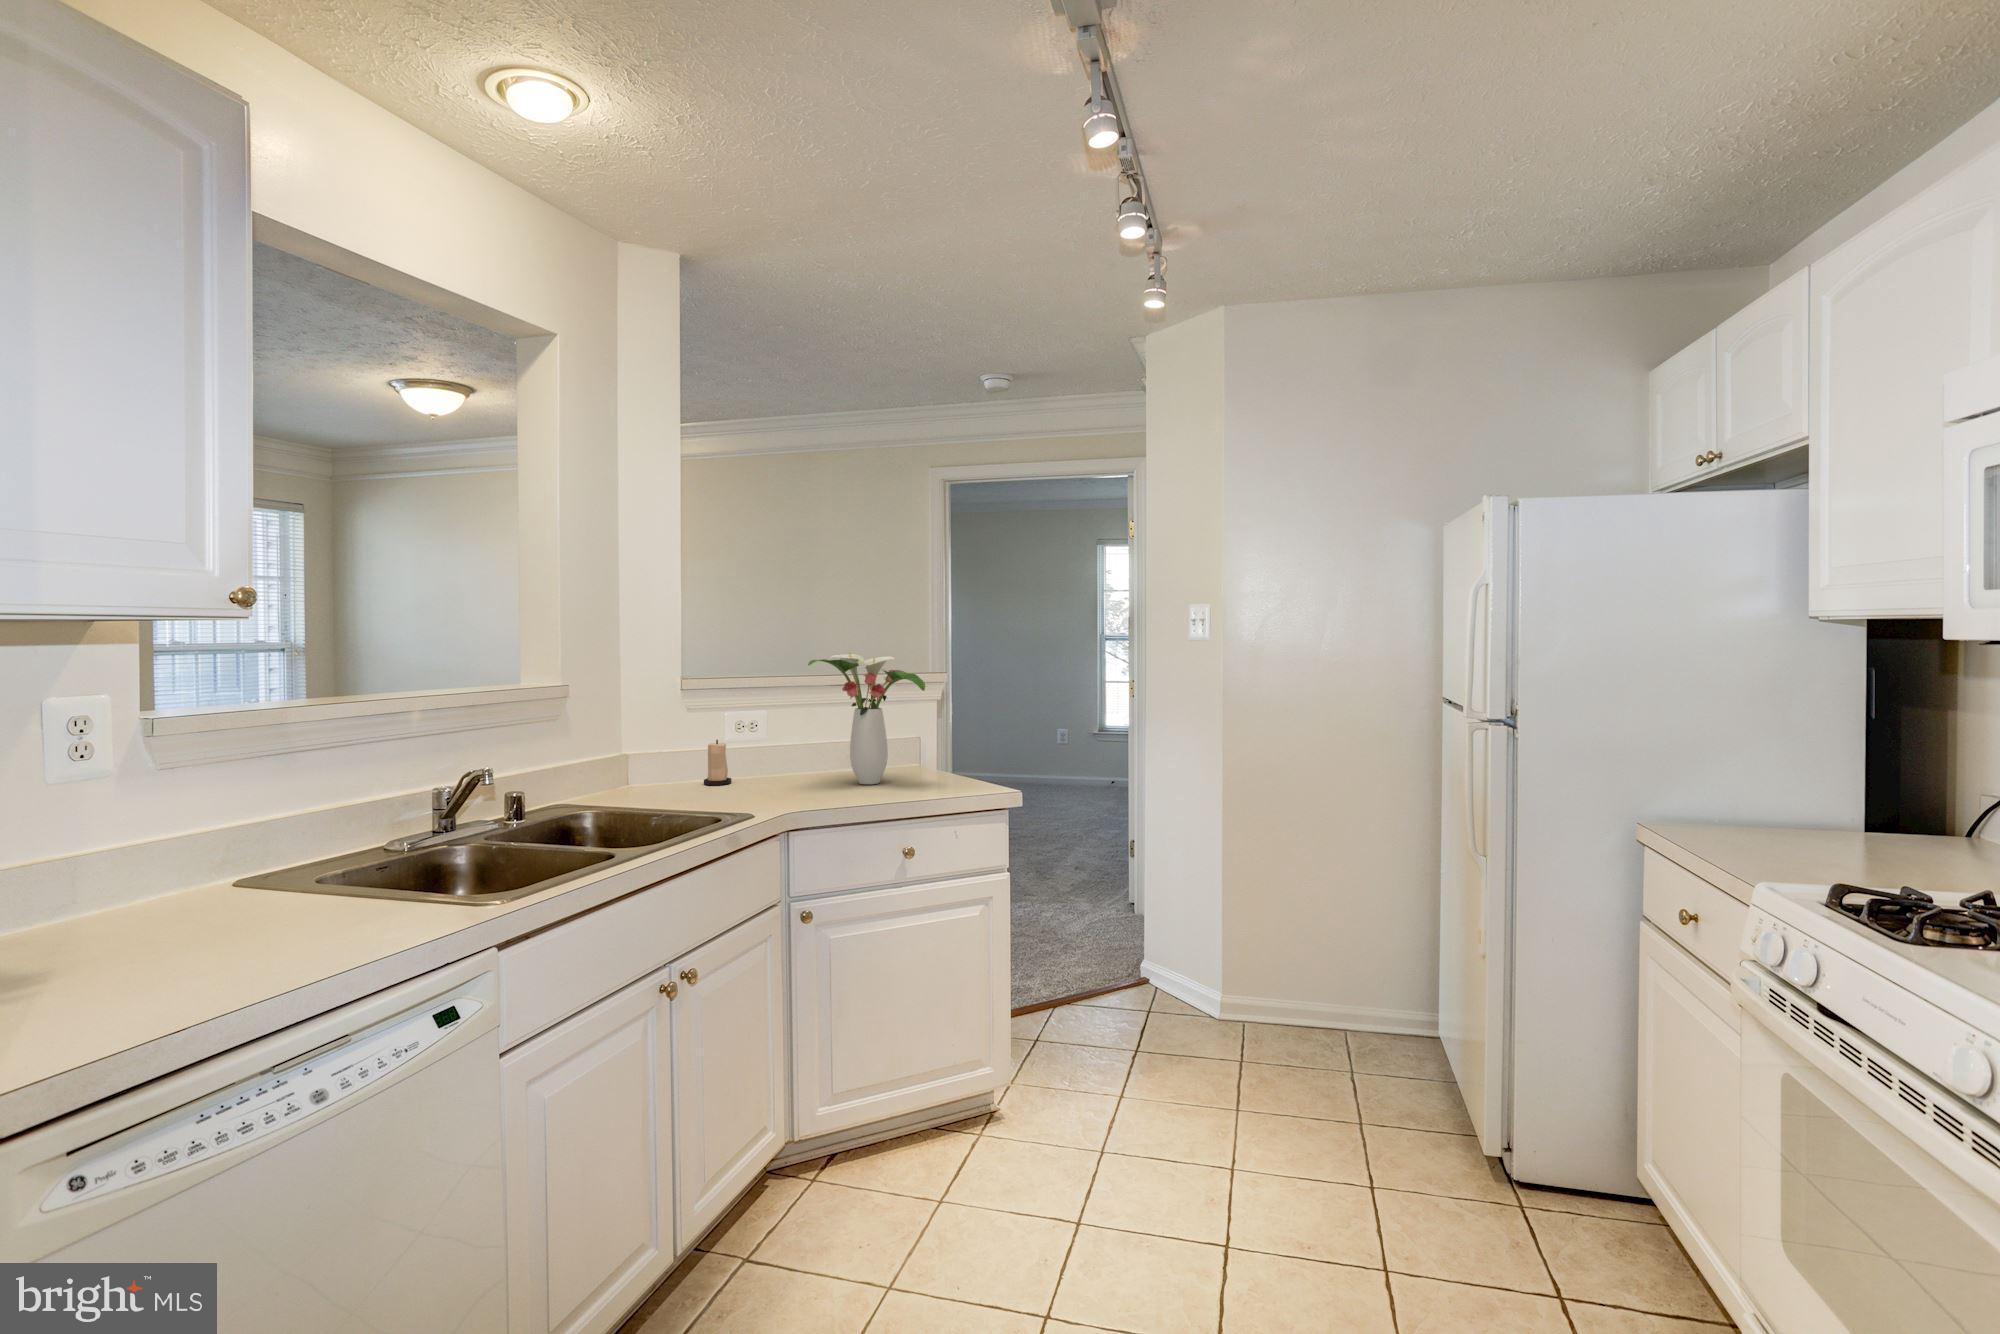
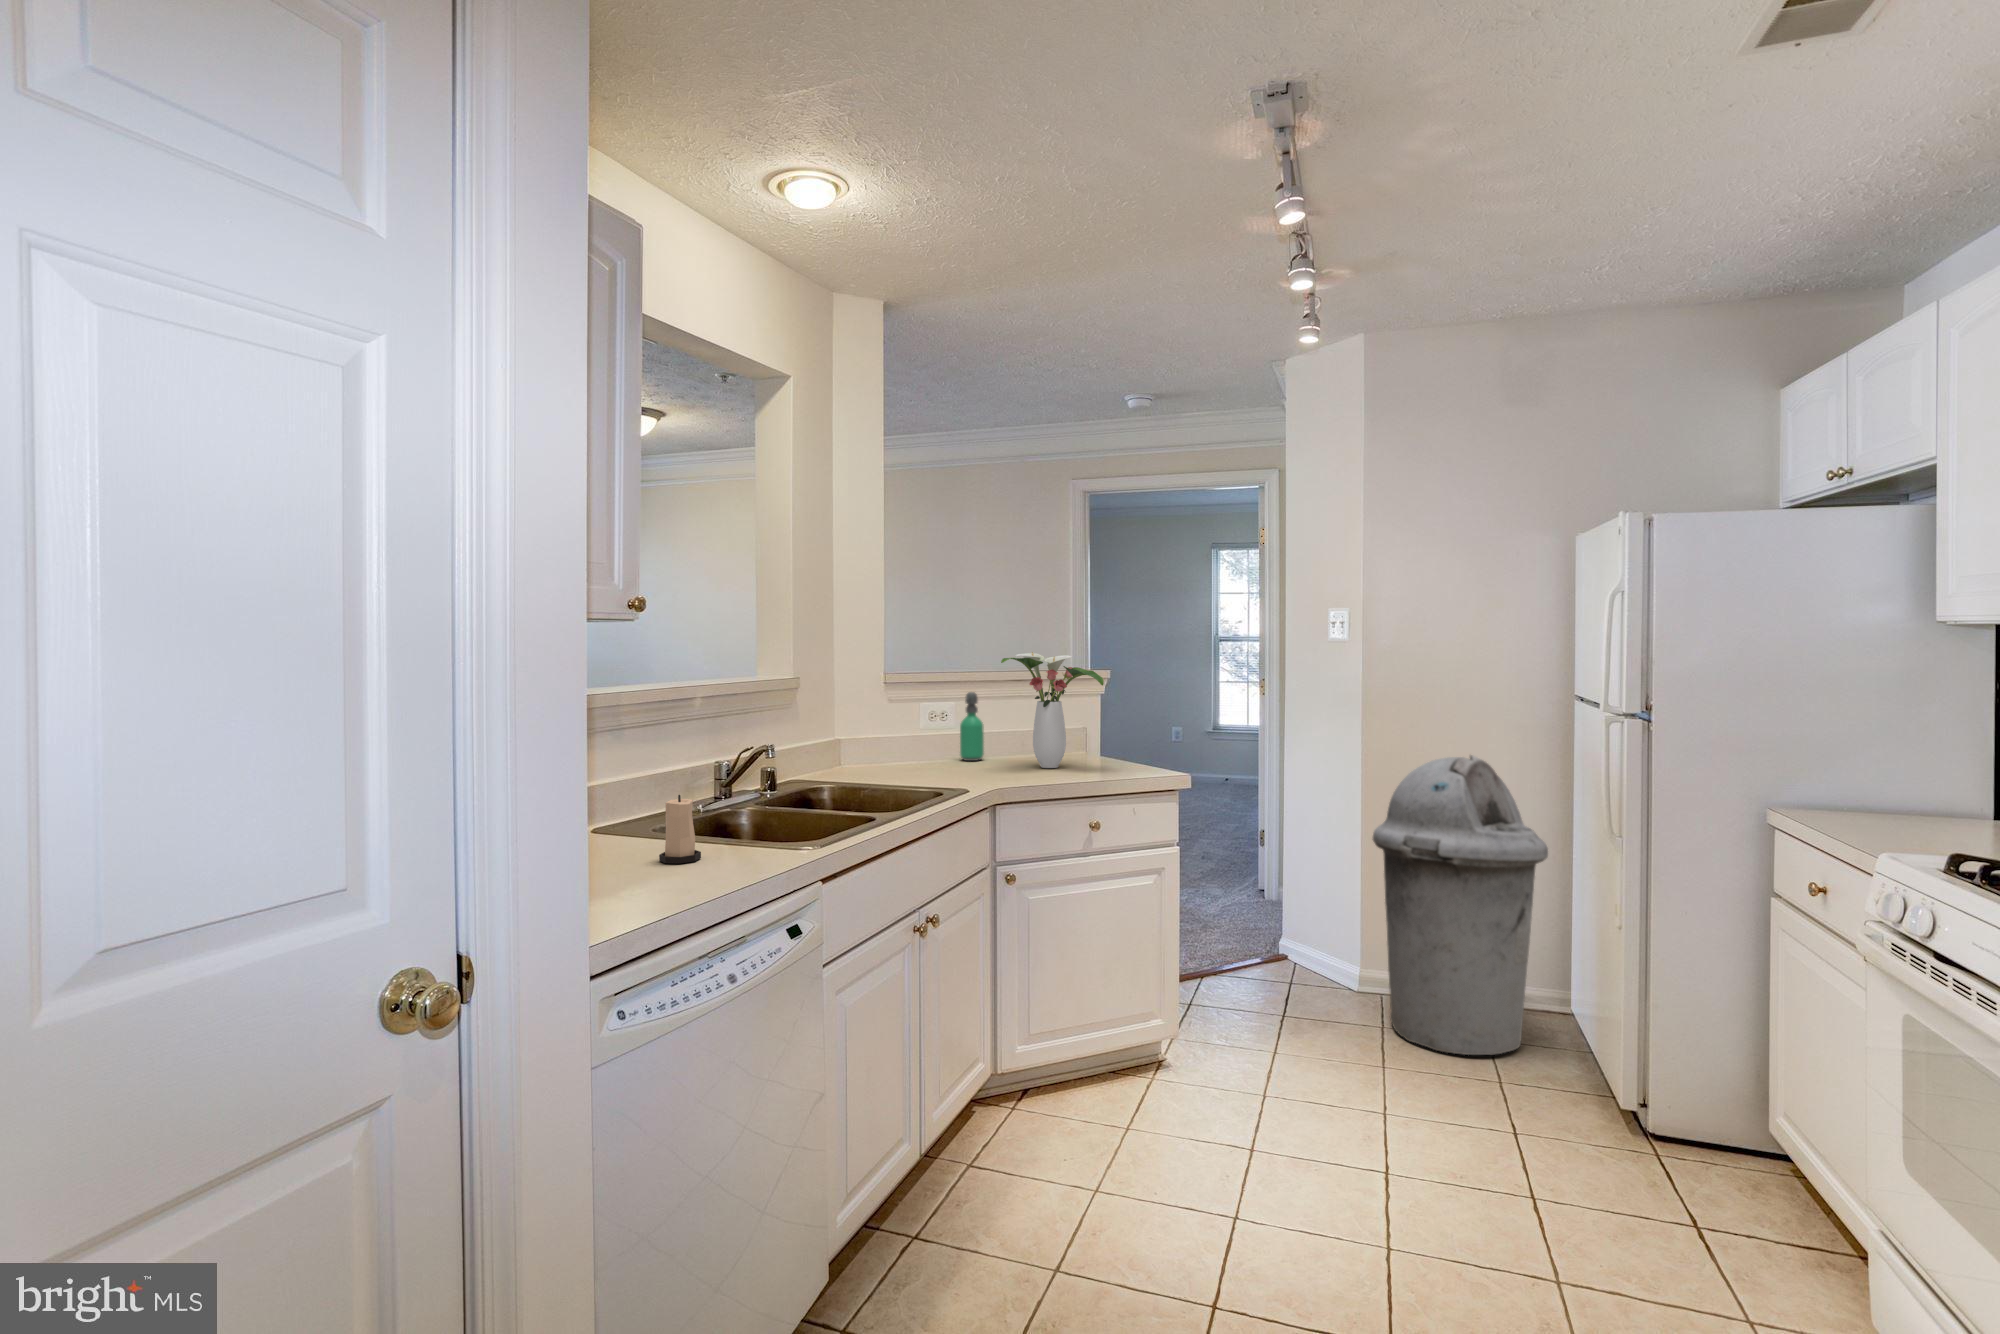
soap dispenser: none [774,698,801,776] -> present [960,692,984,761]
candle: present [704,740,732,785] -> present [659,795,701,863]
trash can: none [1231,762,1412,1090] -> present [1373,755,1548,1055]

